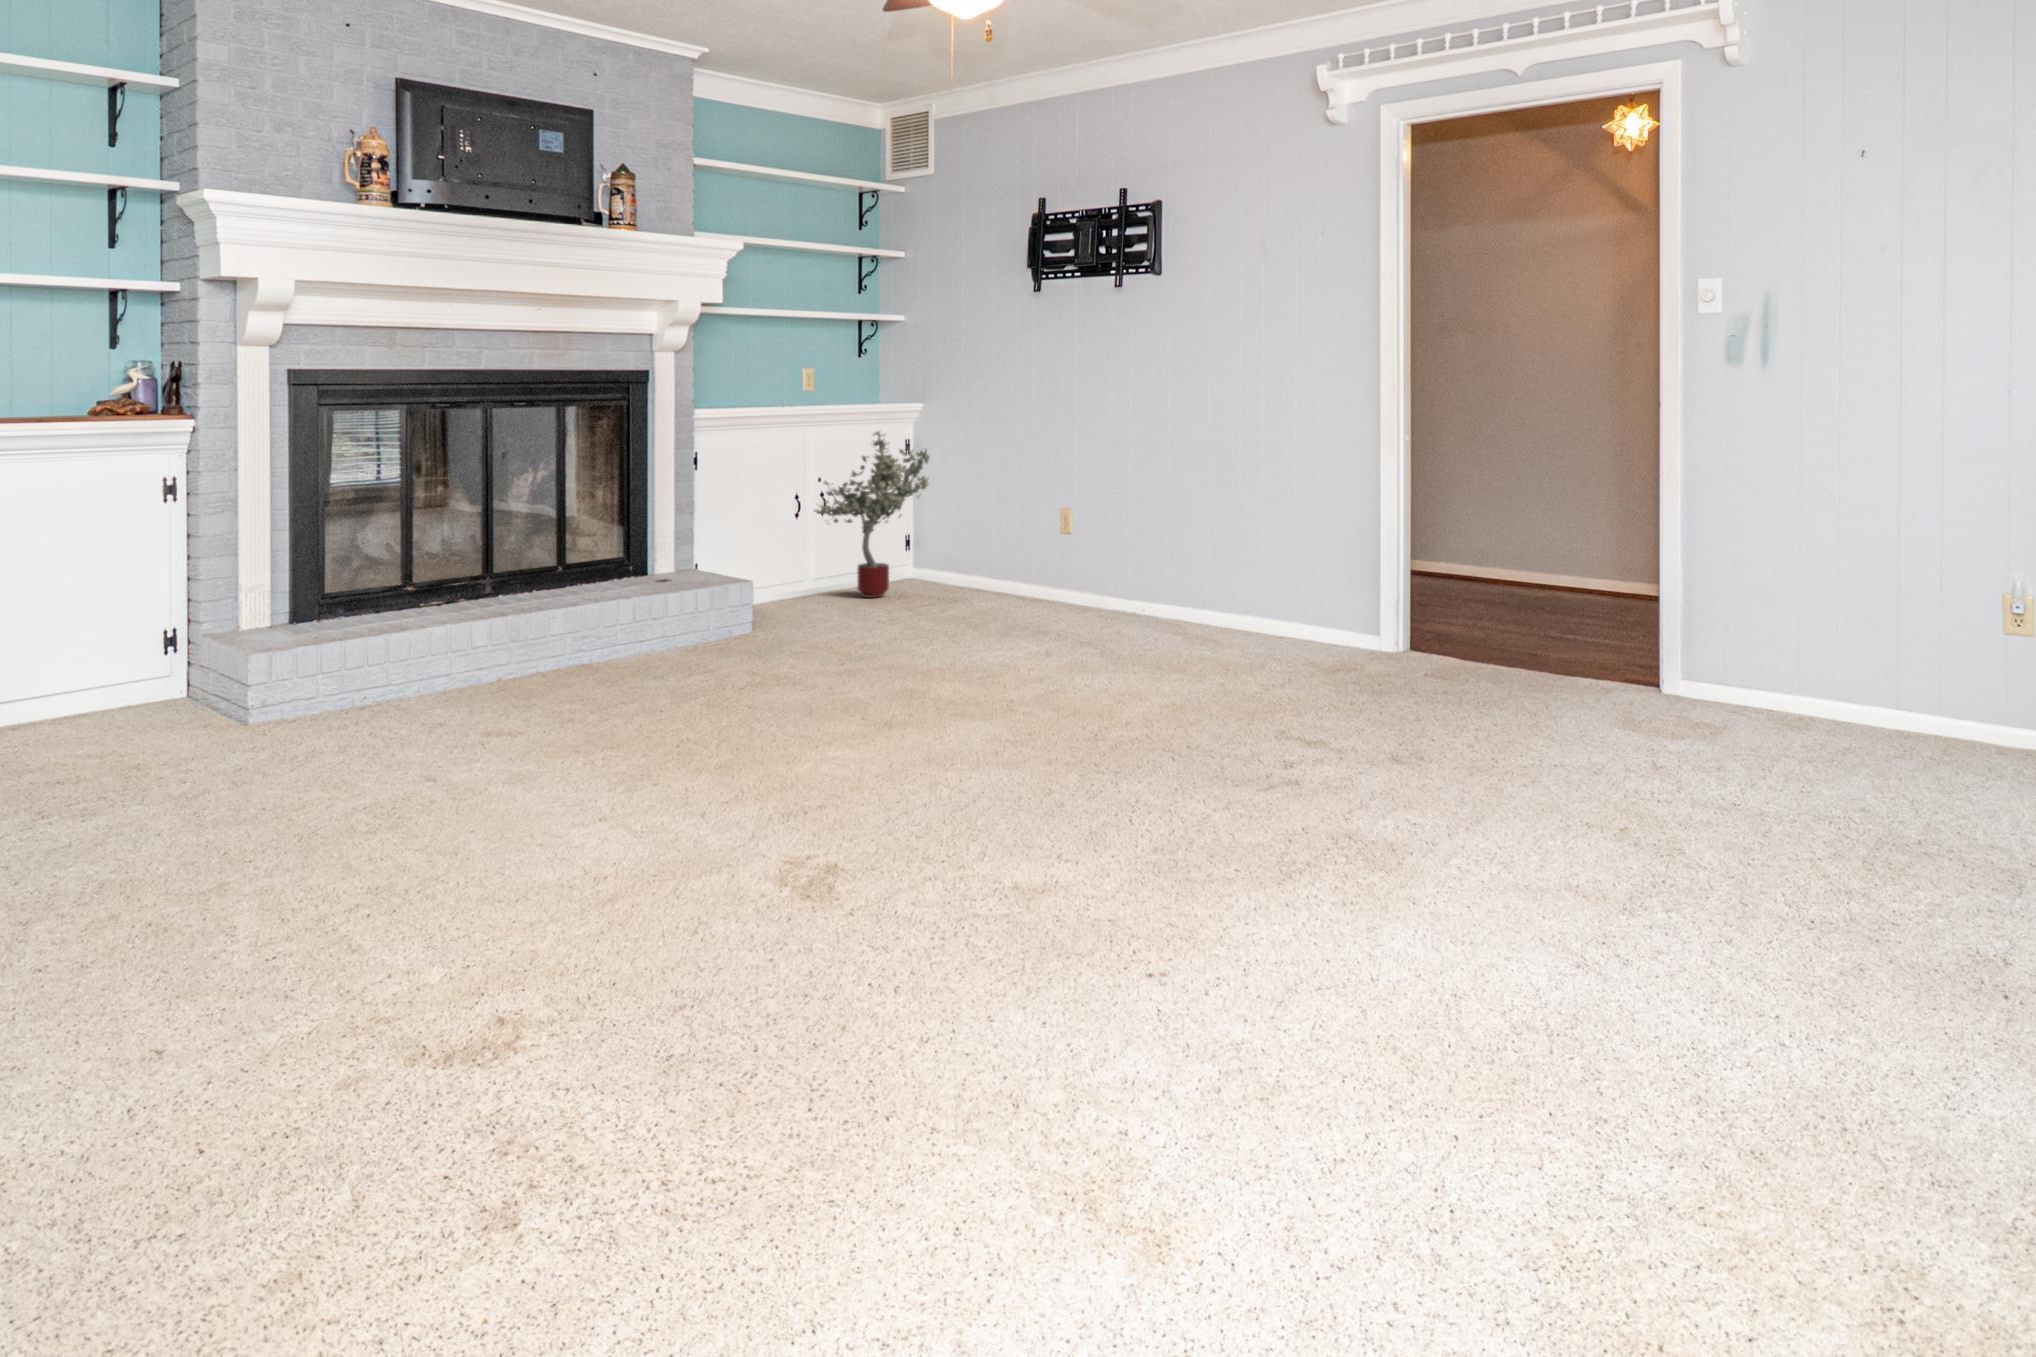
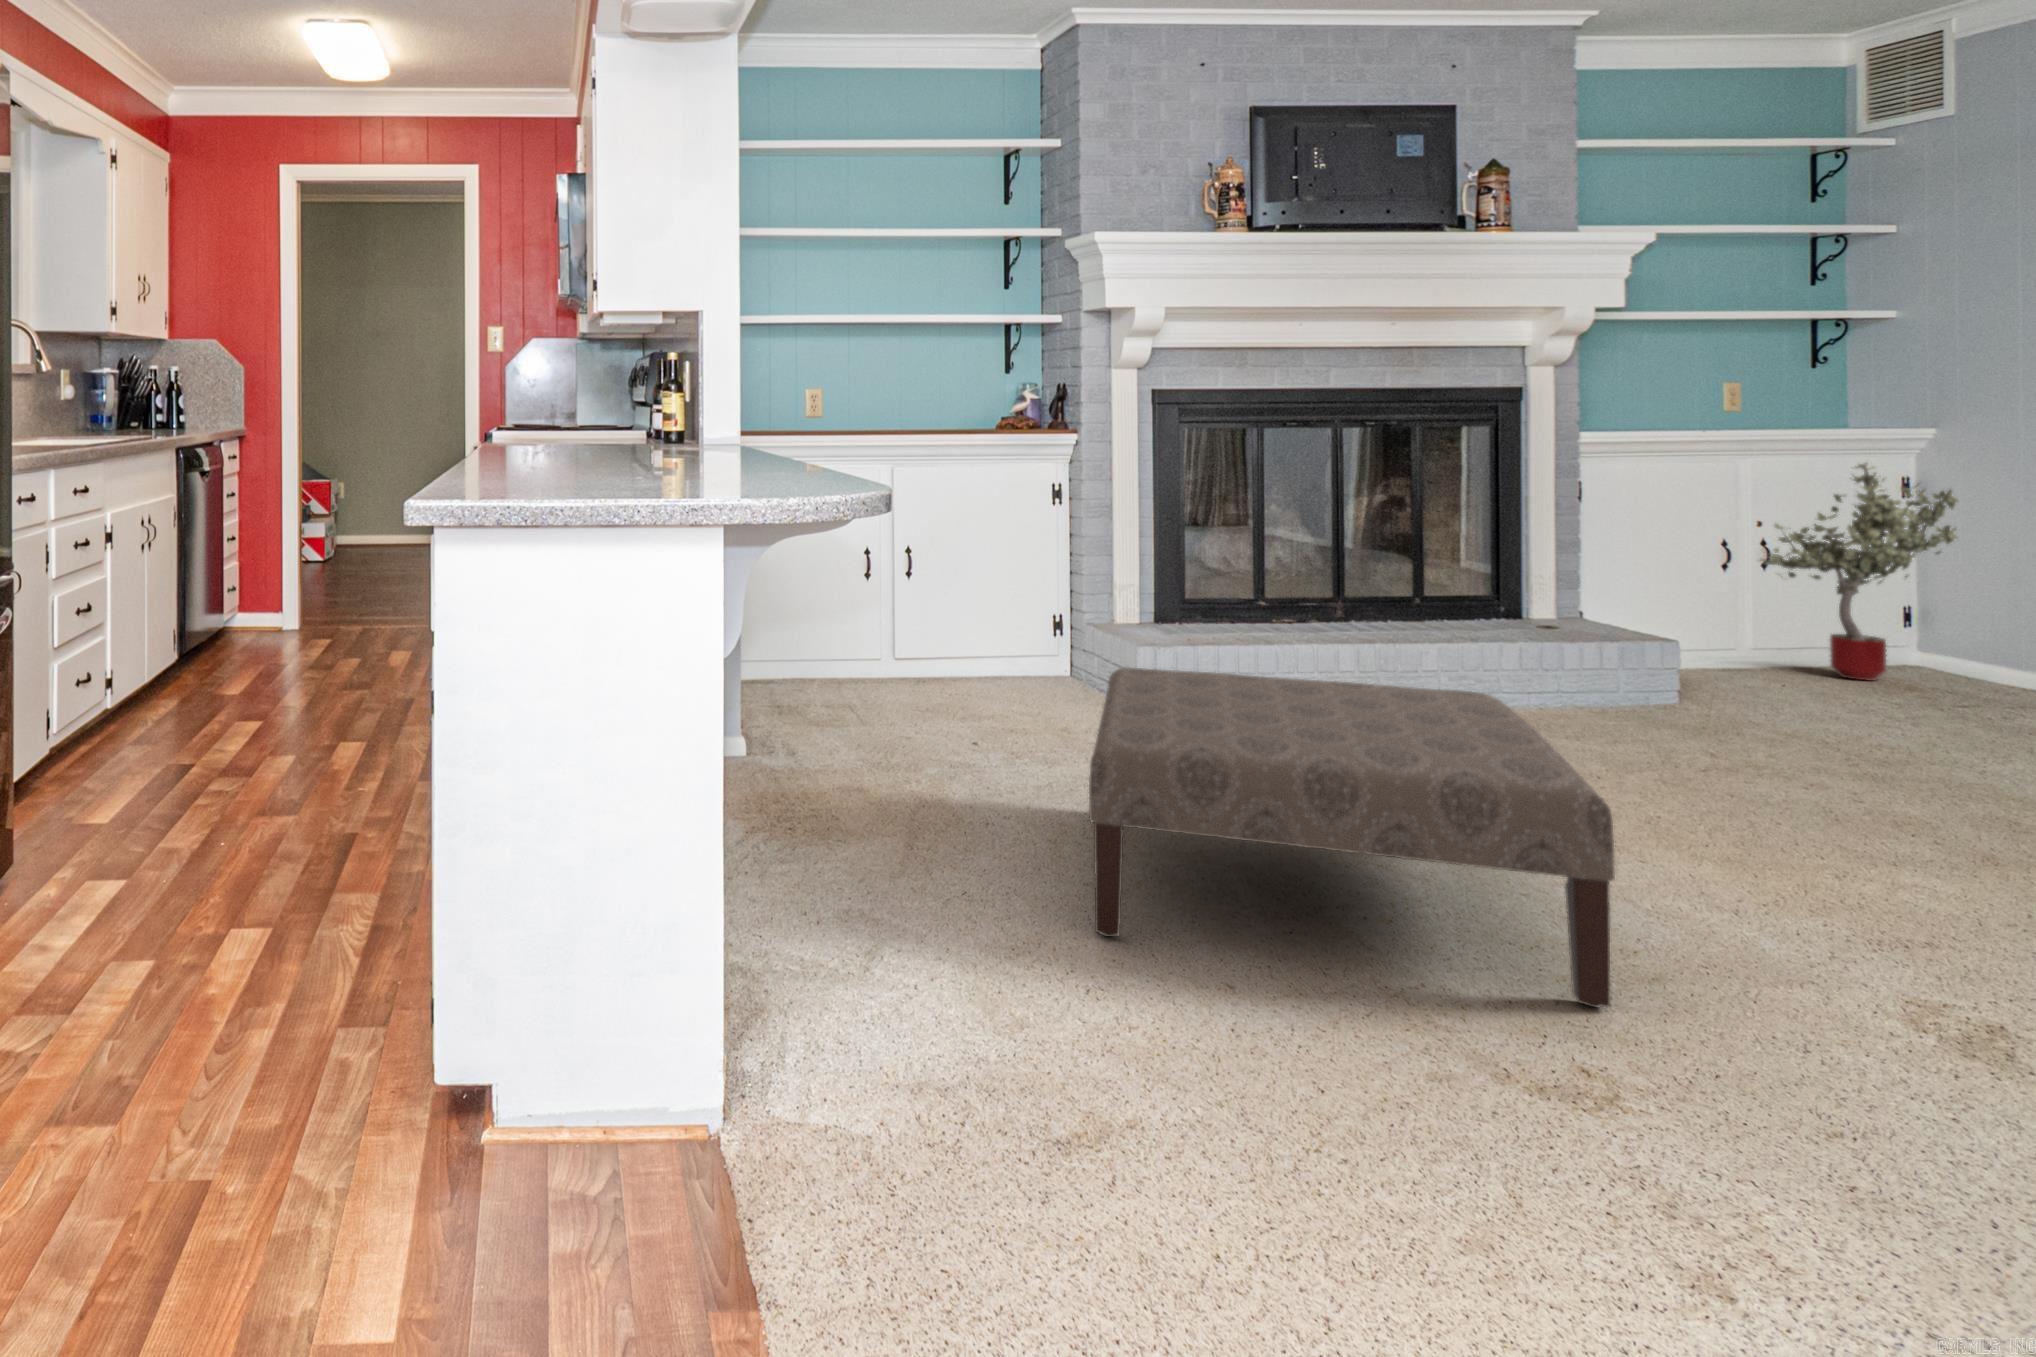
ottoman: none [42,662,595,1034] -> present [1089,668,1615,1007]

